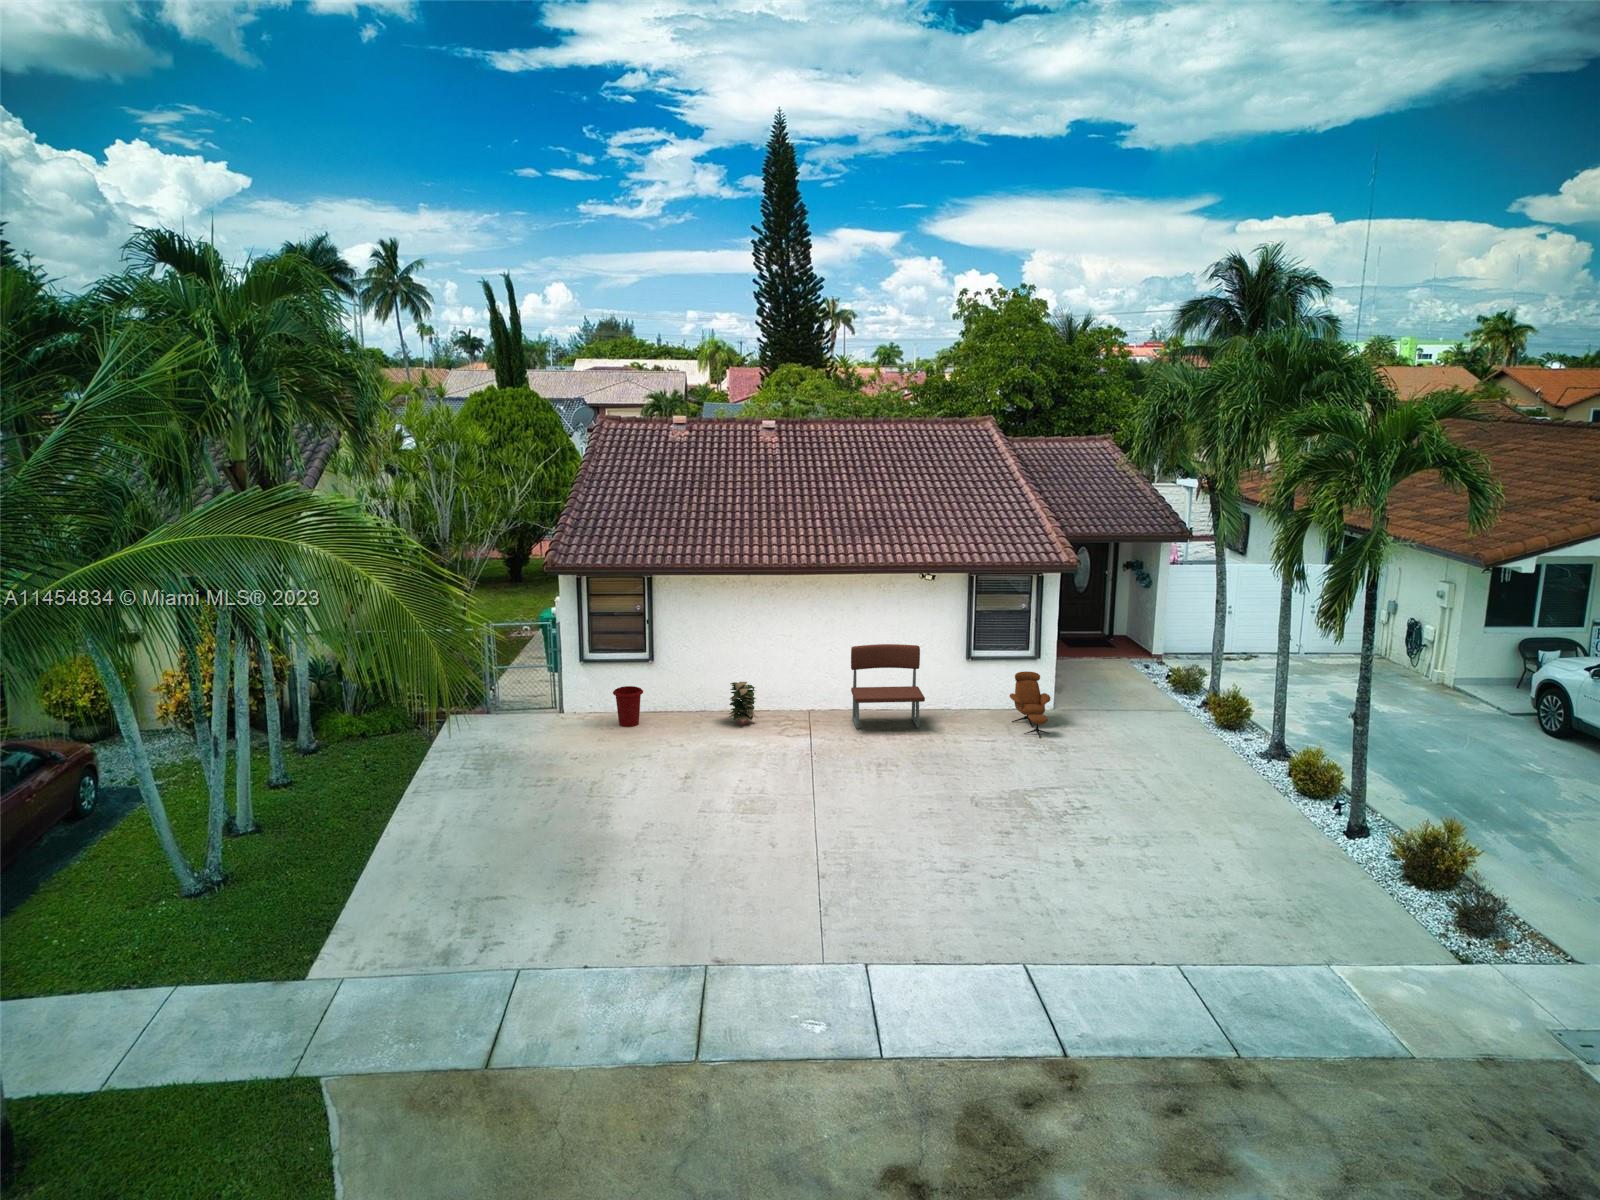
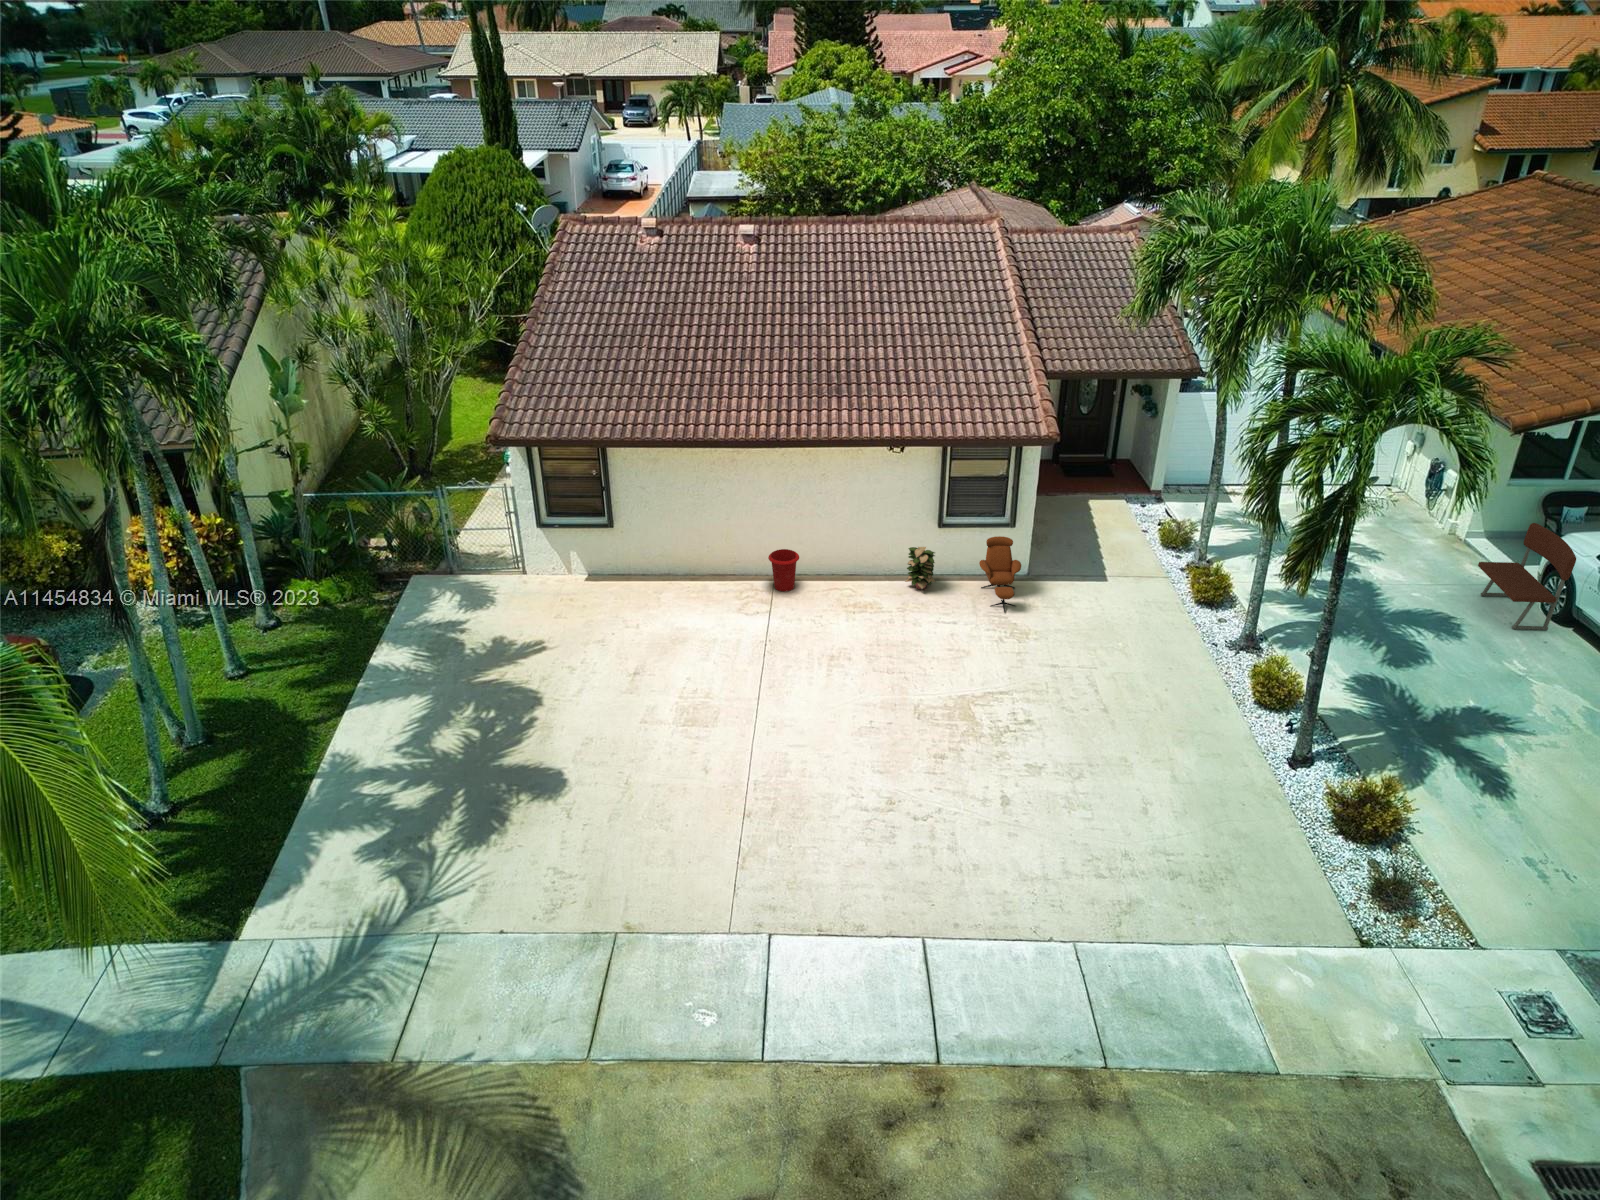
bench: present [851,644,925,729] -> present [1478,523,1576,630]
decorative plant: present [729,682,758,725] -> present [905,547,936,589]
waste bin: present [613,686,643,727] -> present [768,549,799,592]

